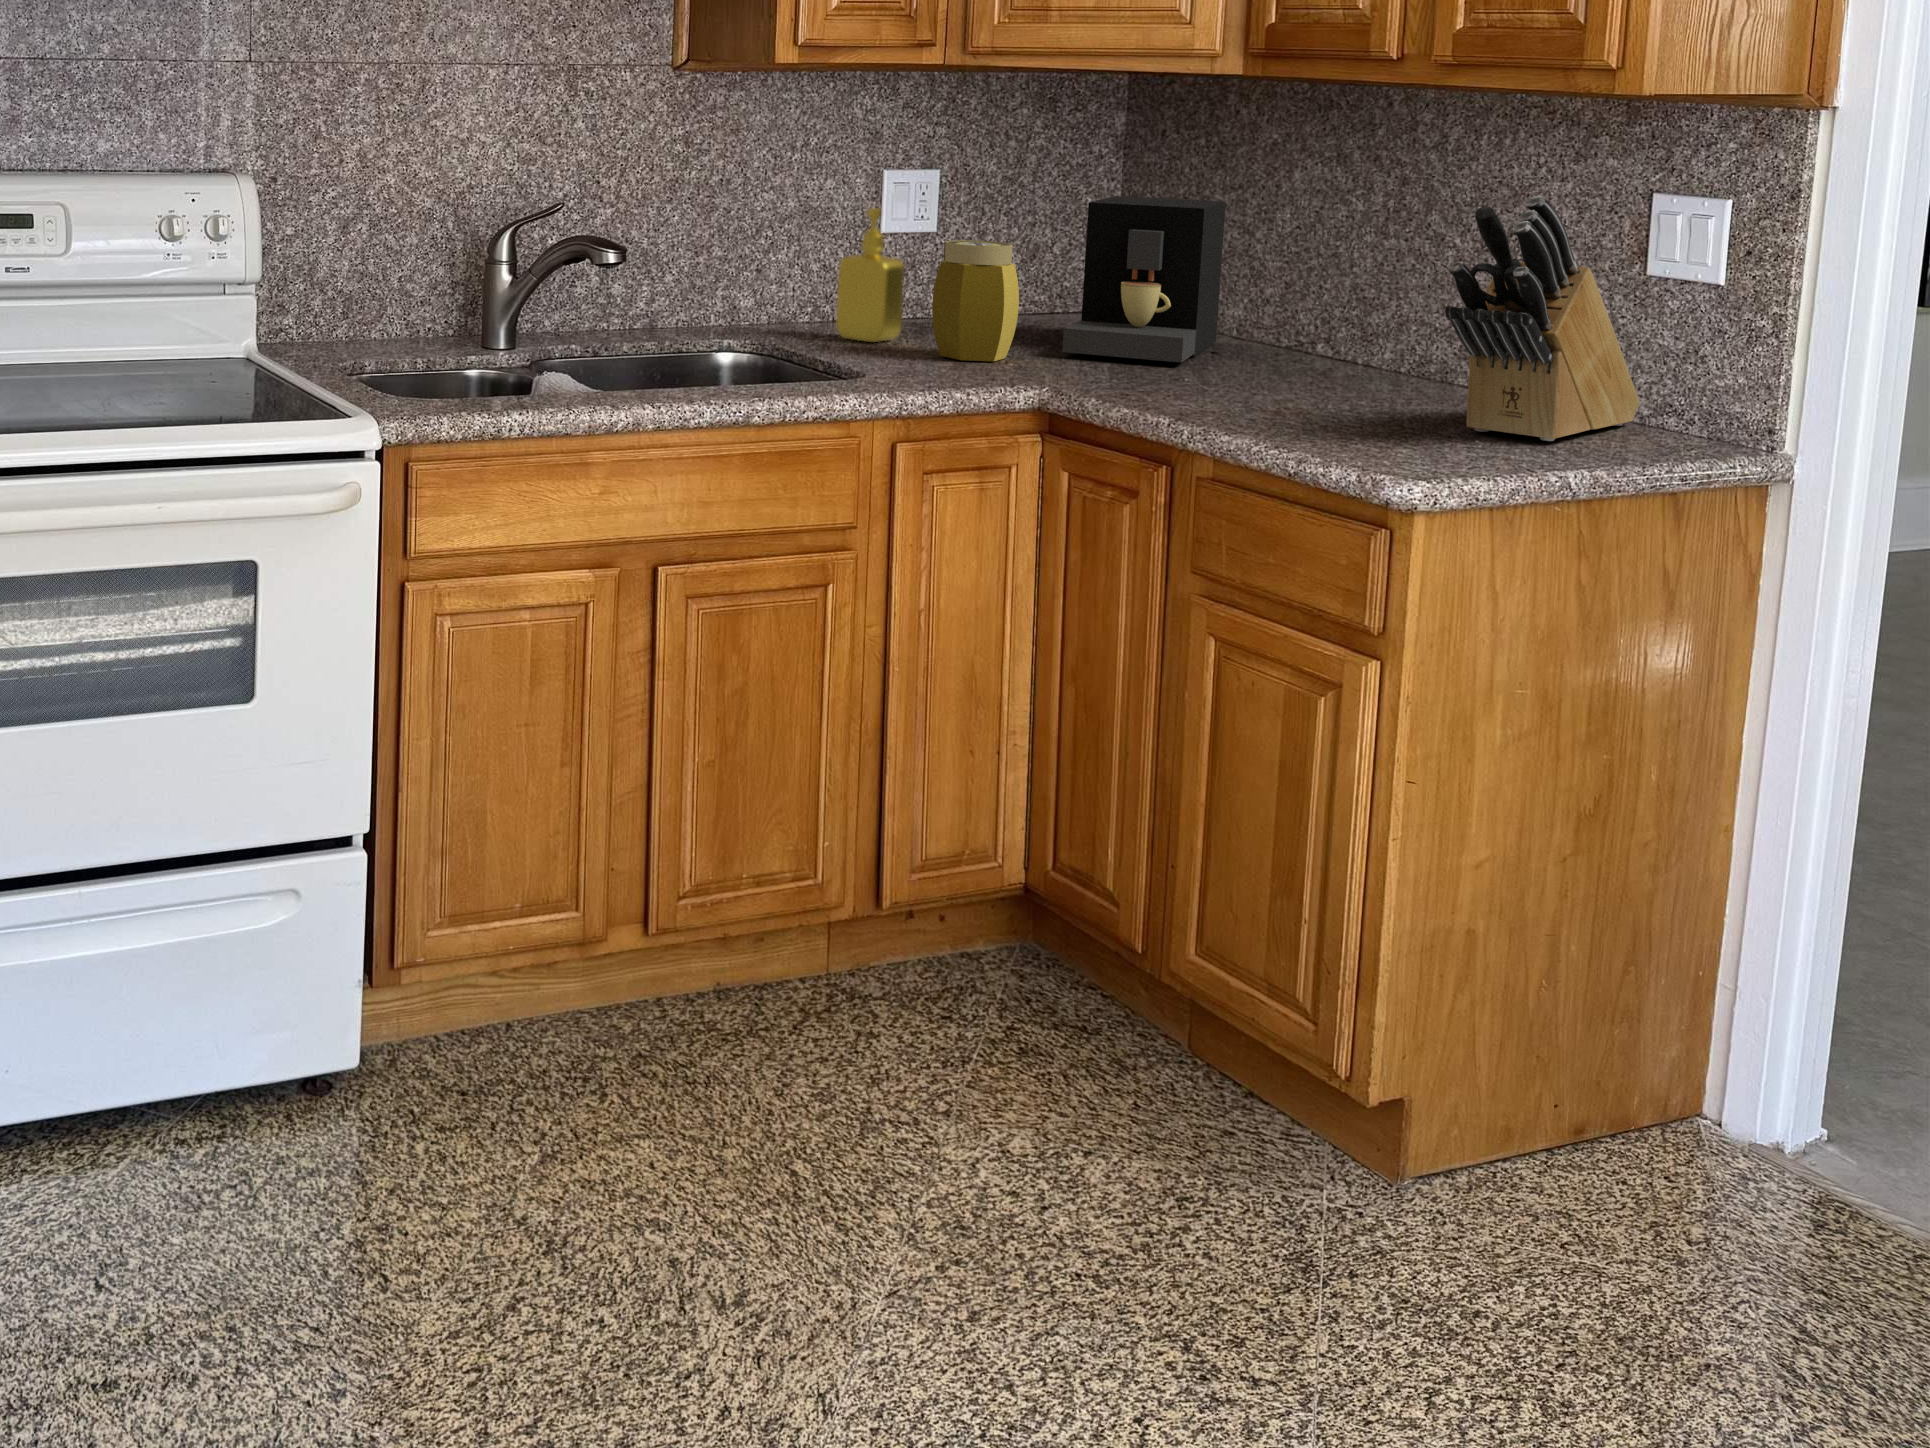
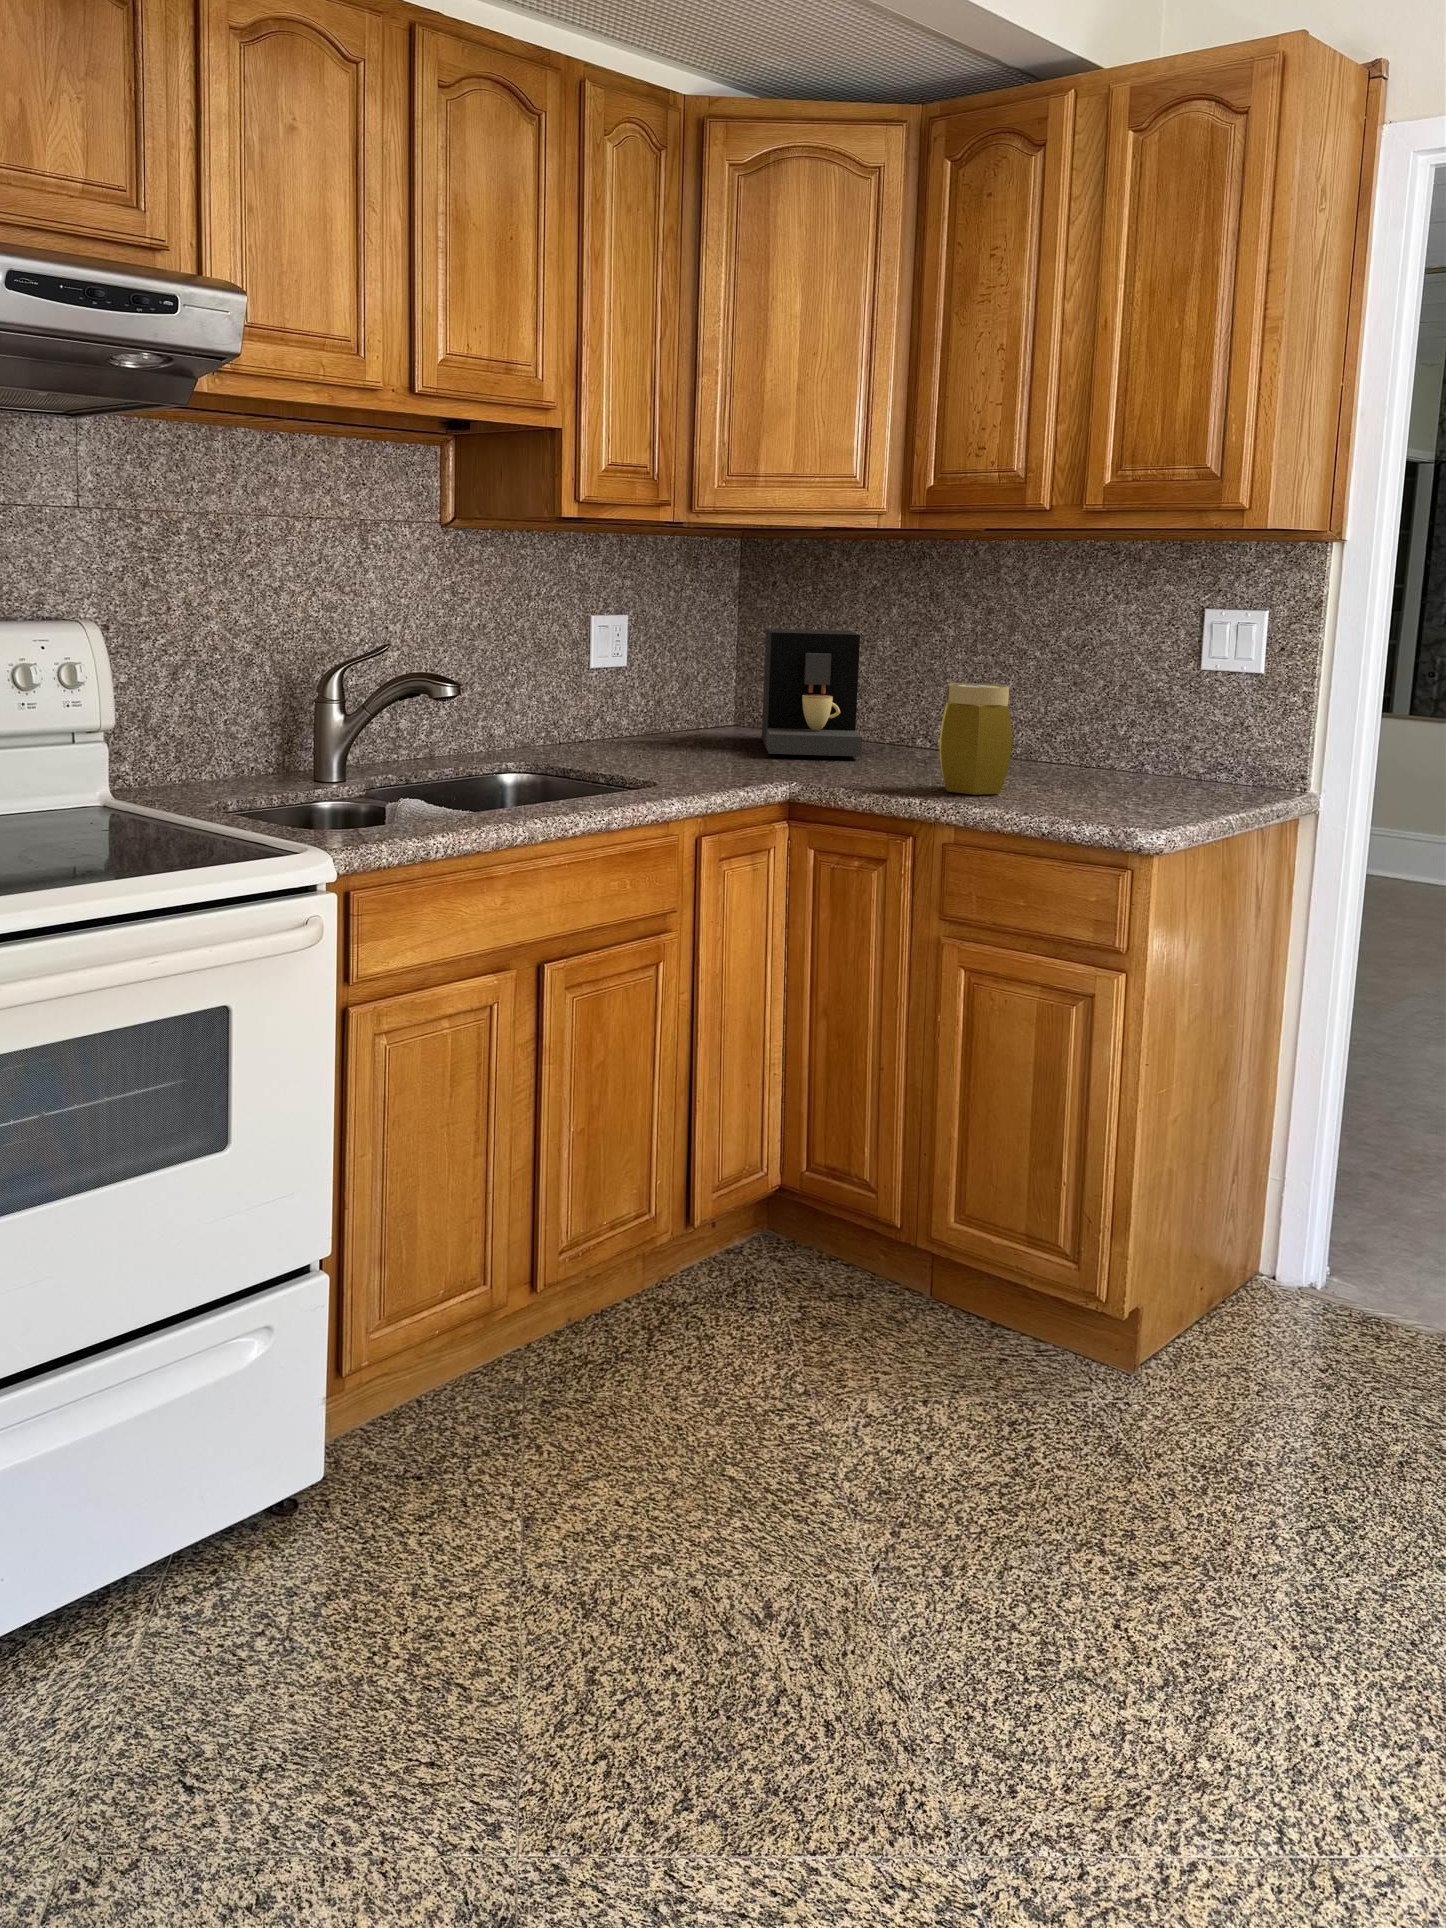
knife block: present [1445,196,1640,441] -> none [1124,613,1206,797]
soap dispenser: present [836,208,904,342] -> none [579,641,634,754]
jar: present [932,240,1019,361] -> present [940,683,1012,795]

